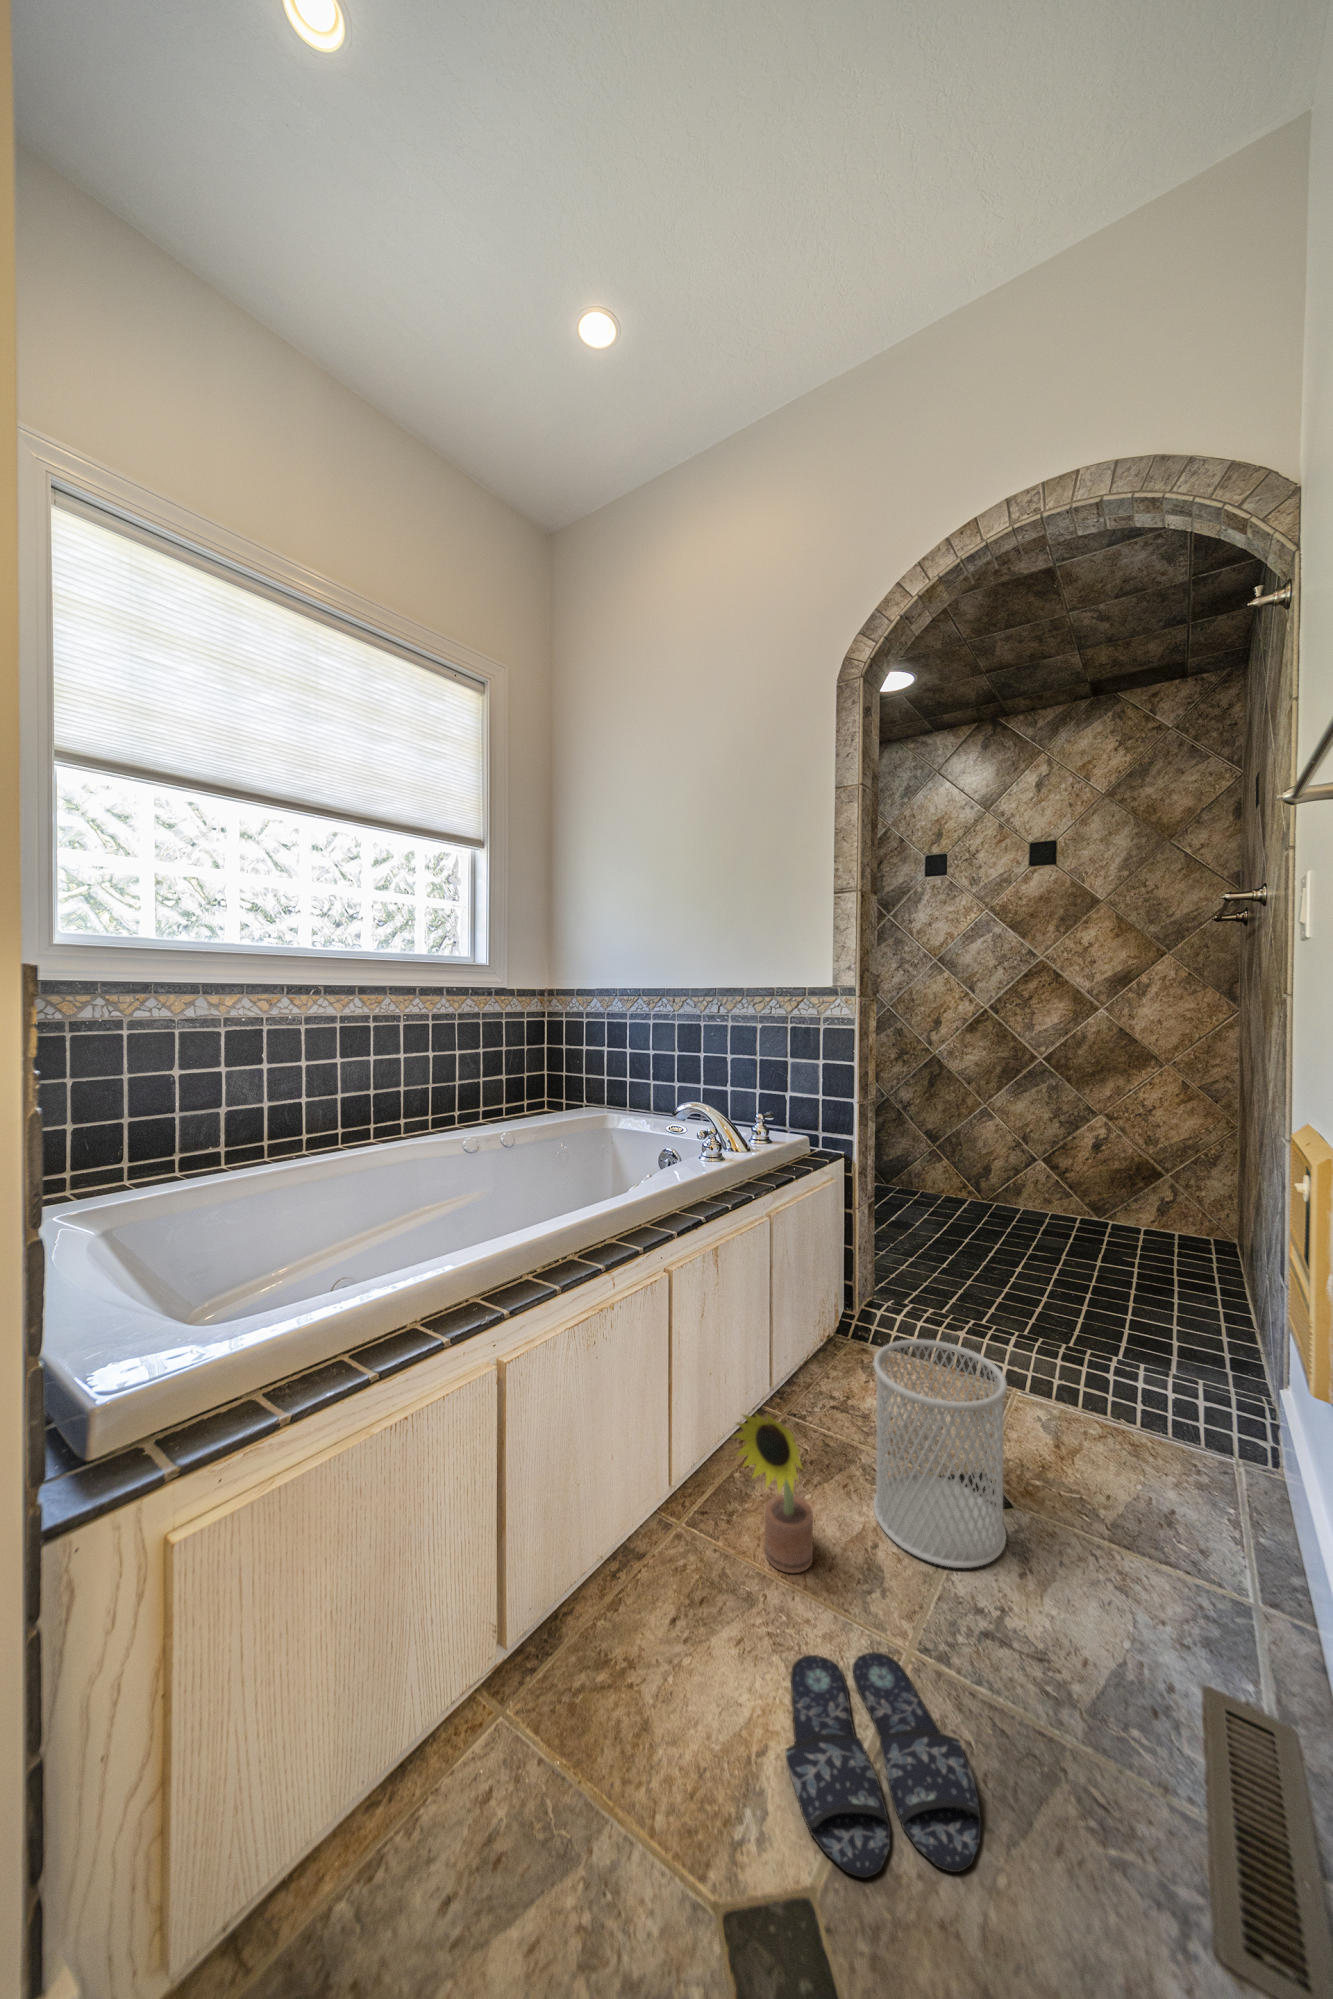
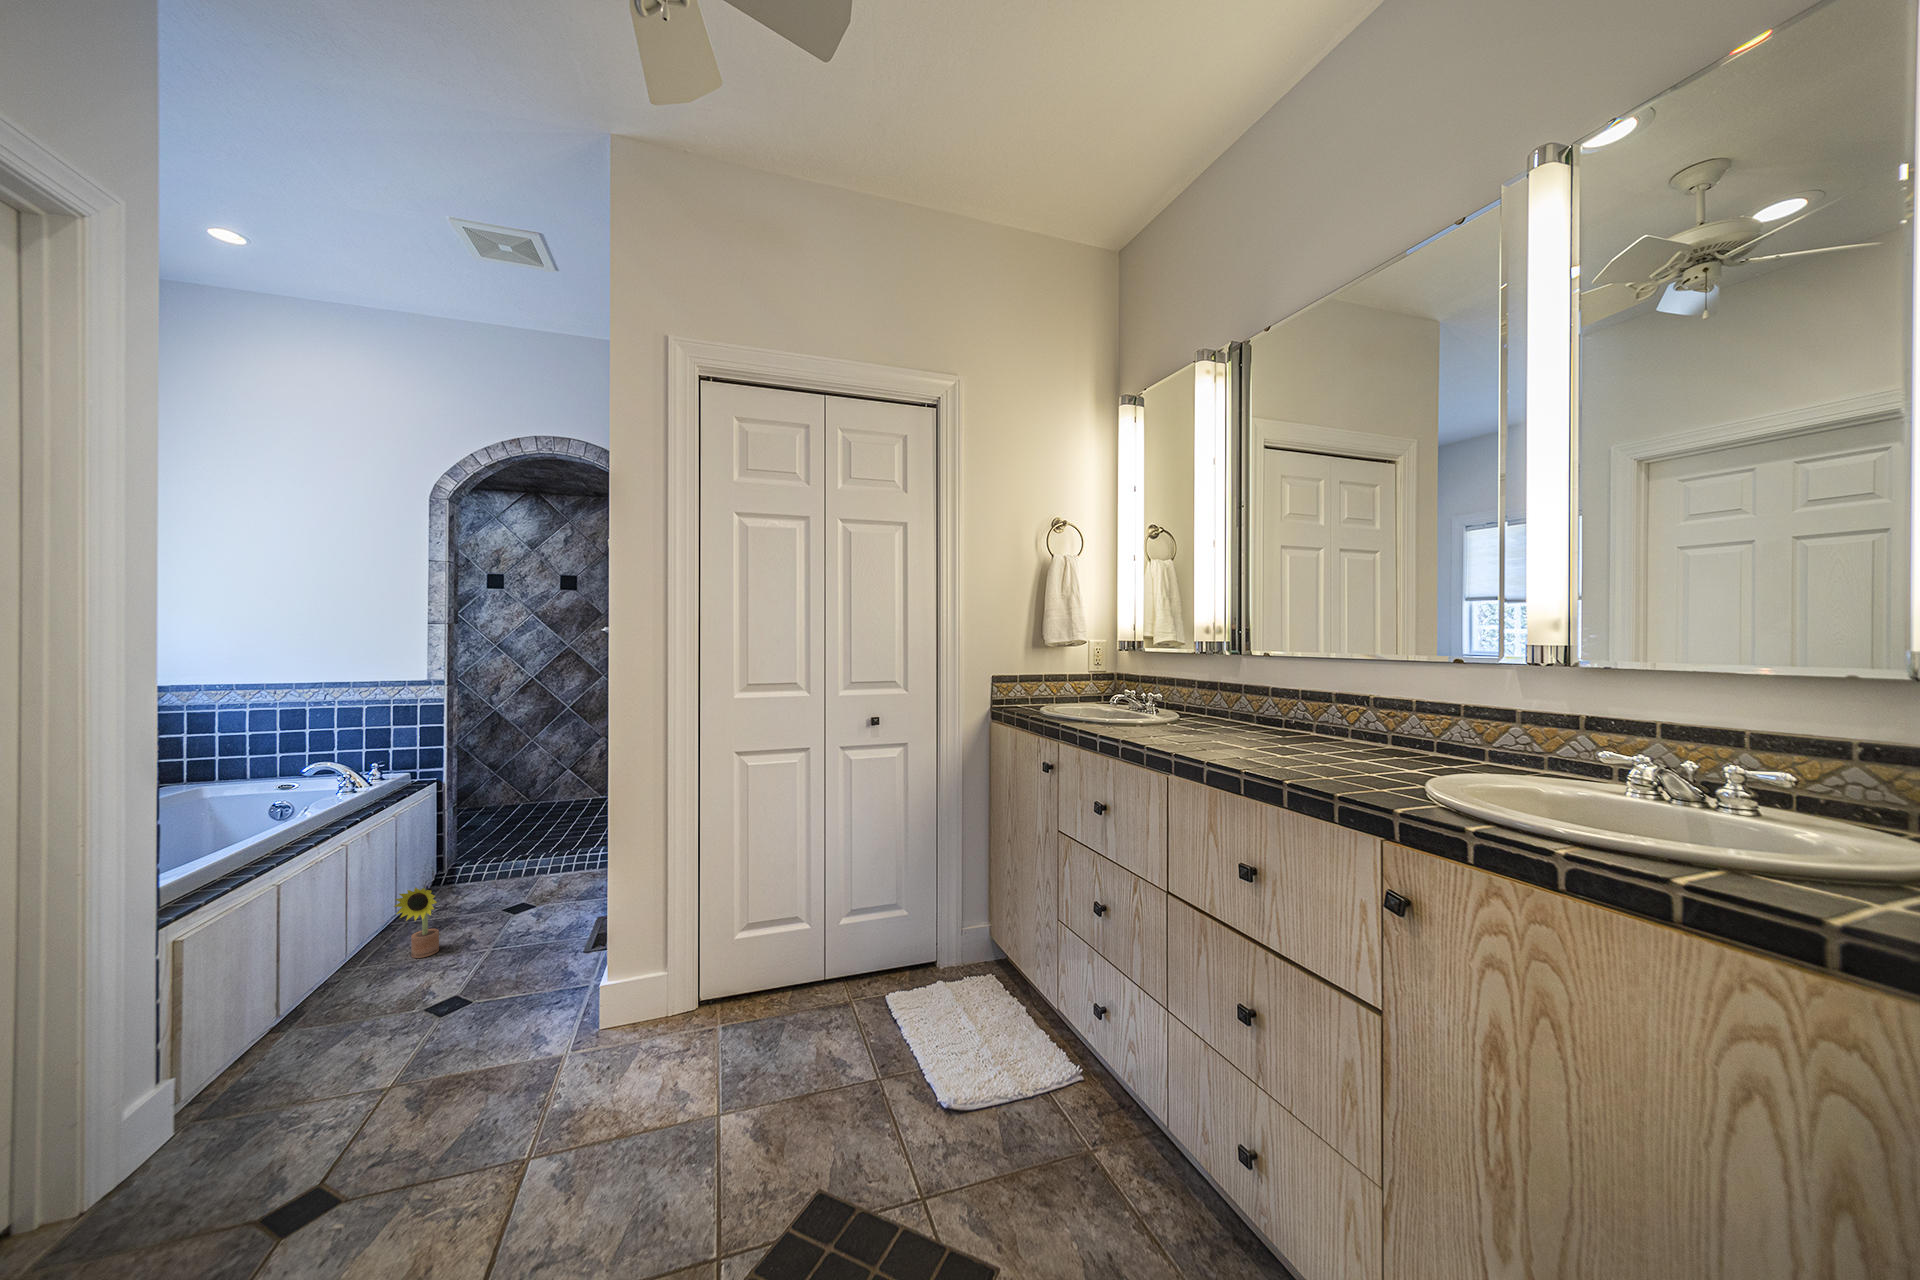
wastebasket: present [873,1339,1007,1568] -> none [467,847,533,932]
slippers: present [786,1652,981,1878] -> none [436,955,518,992]

